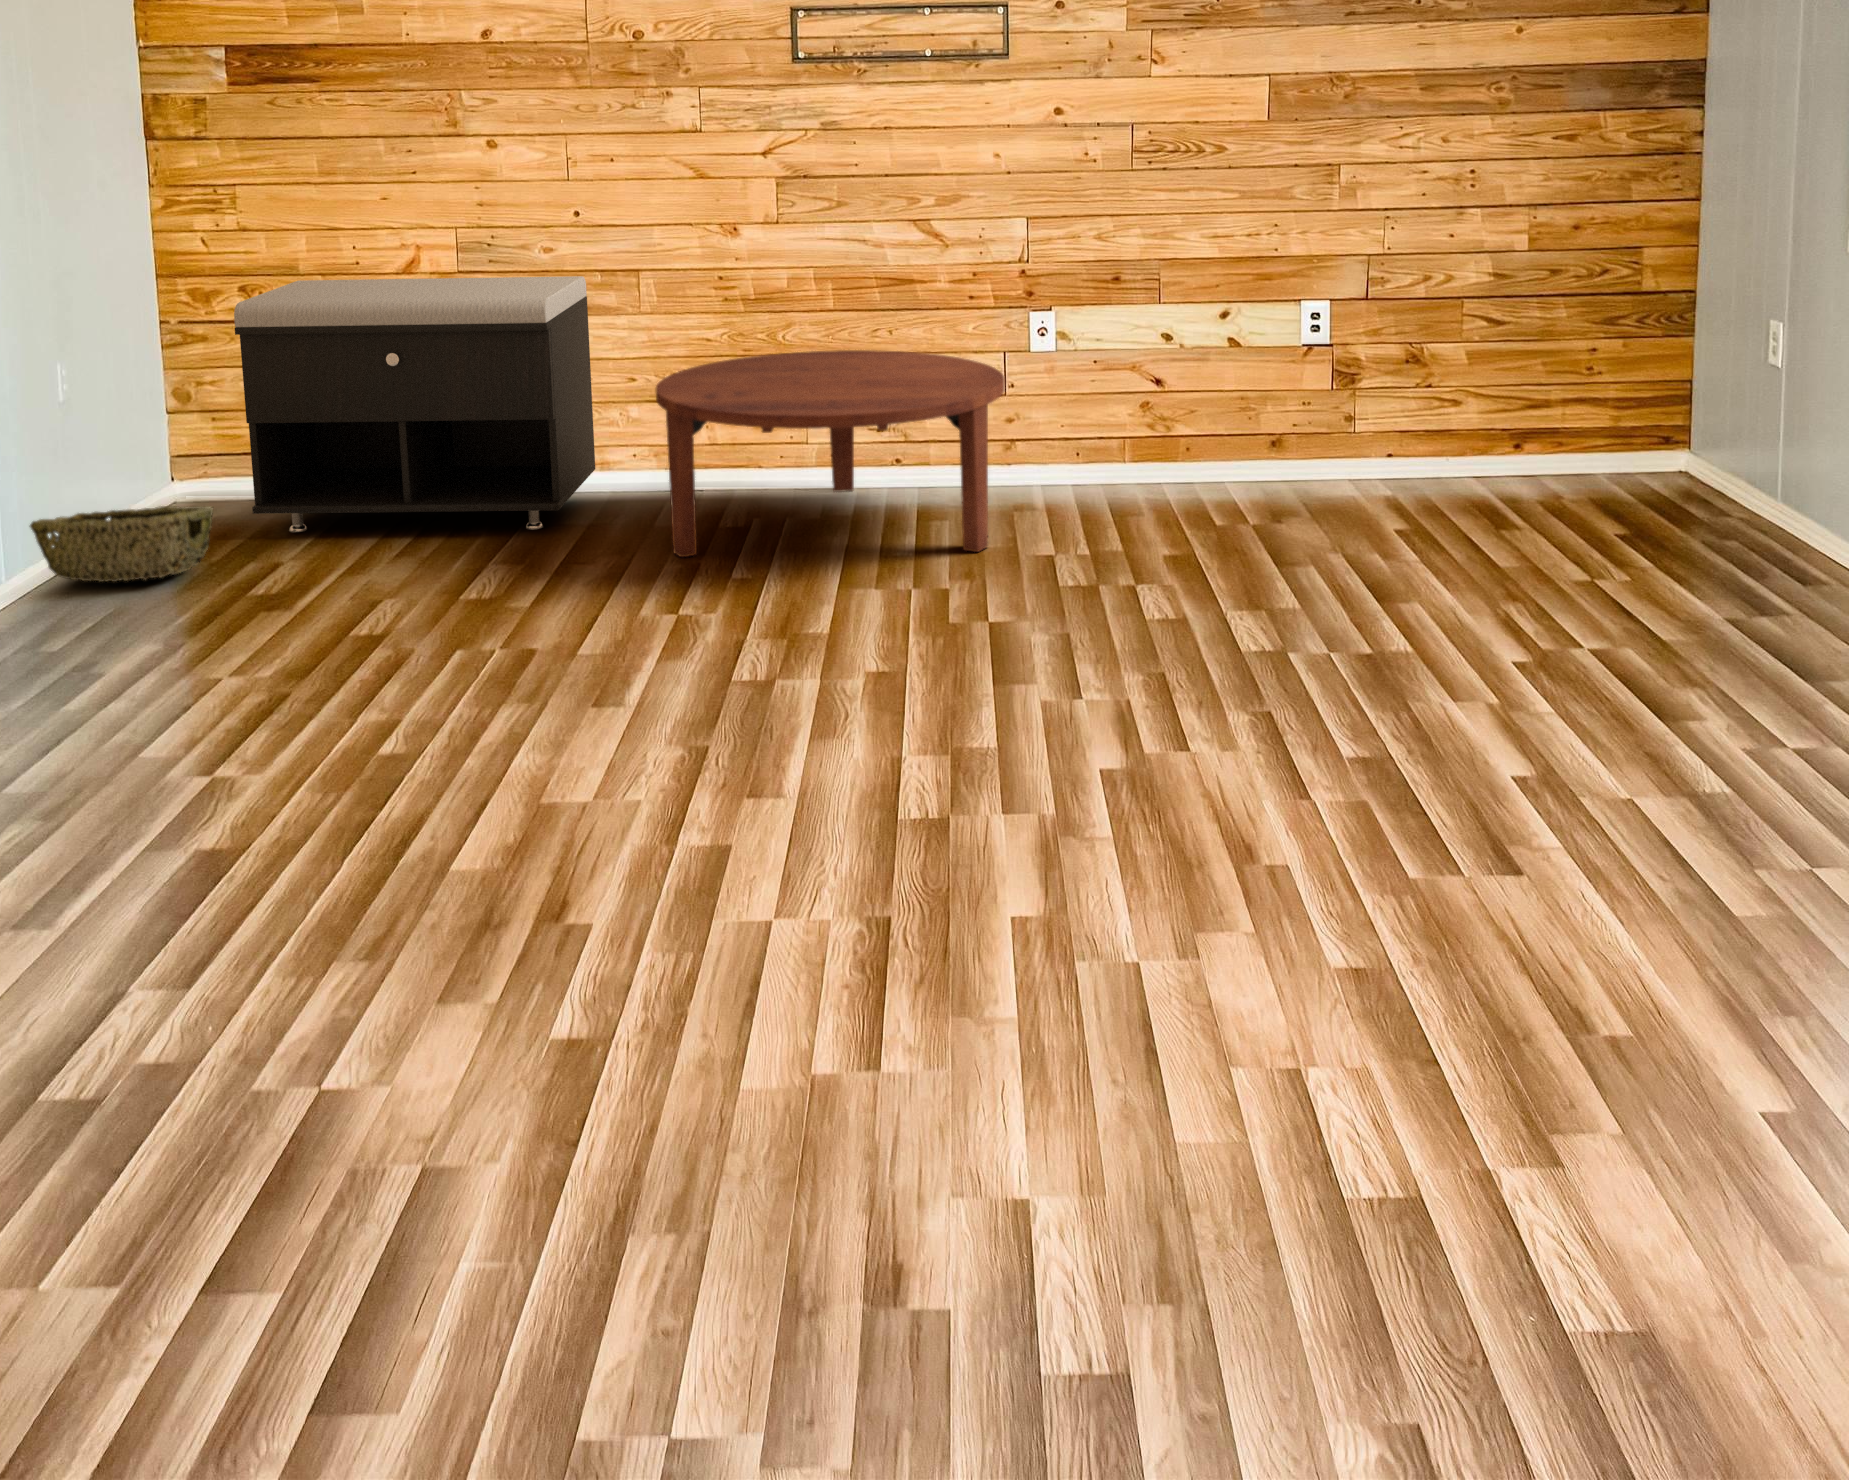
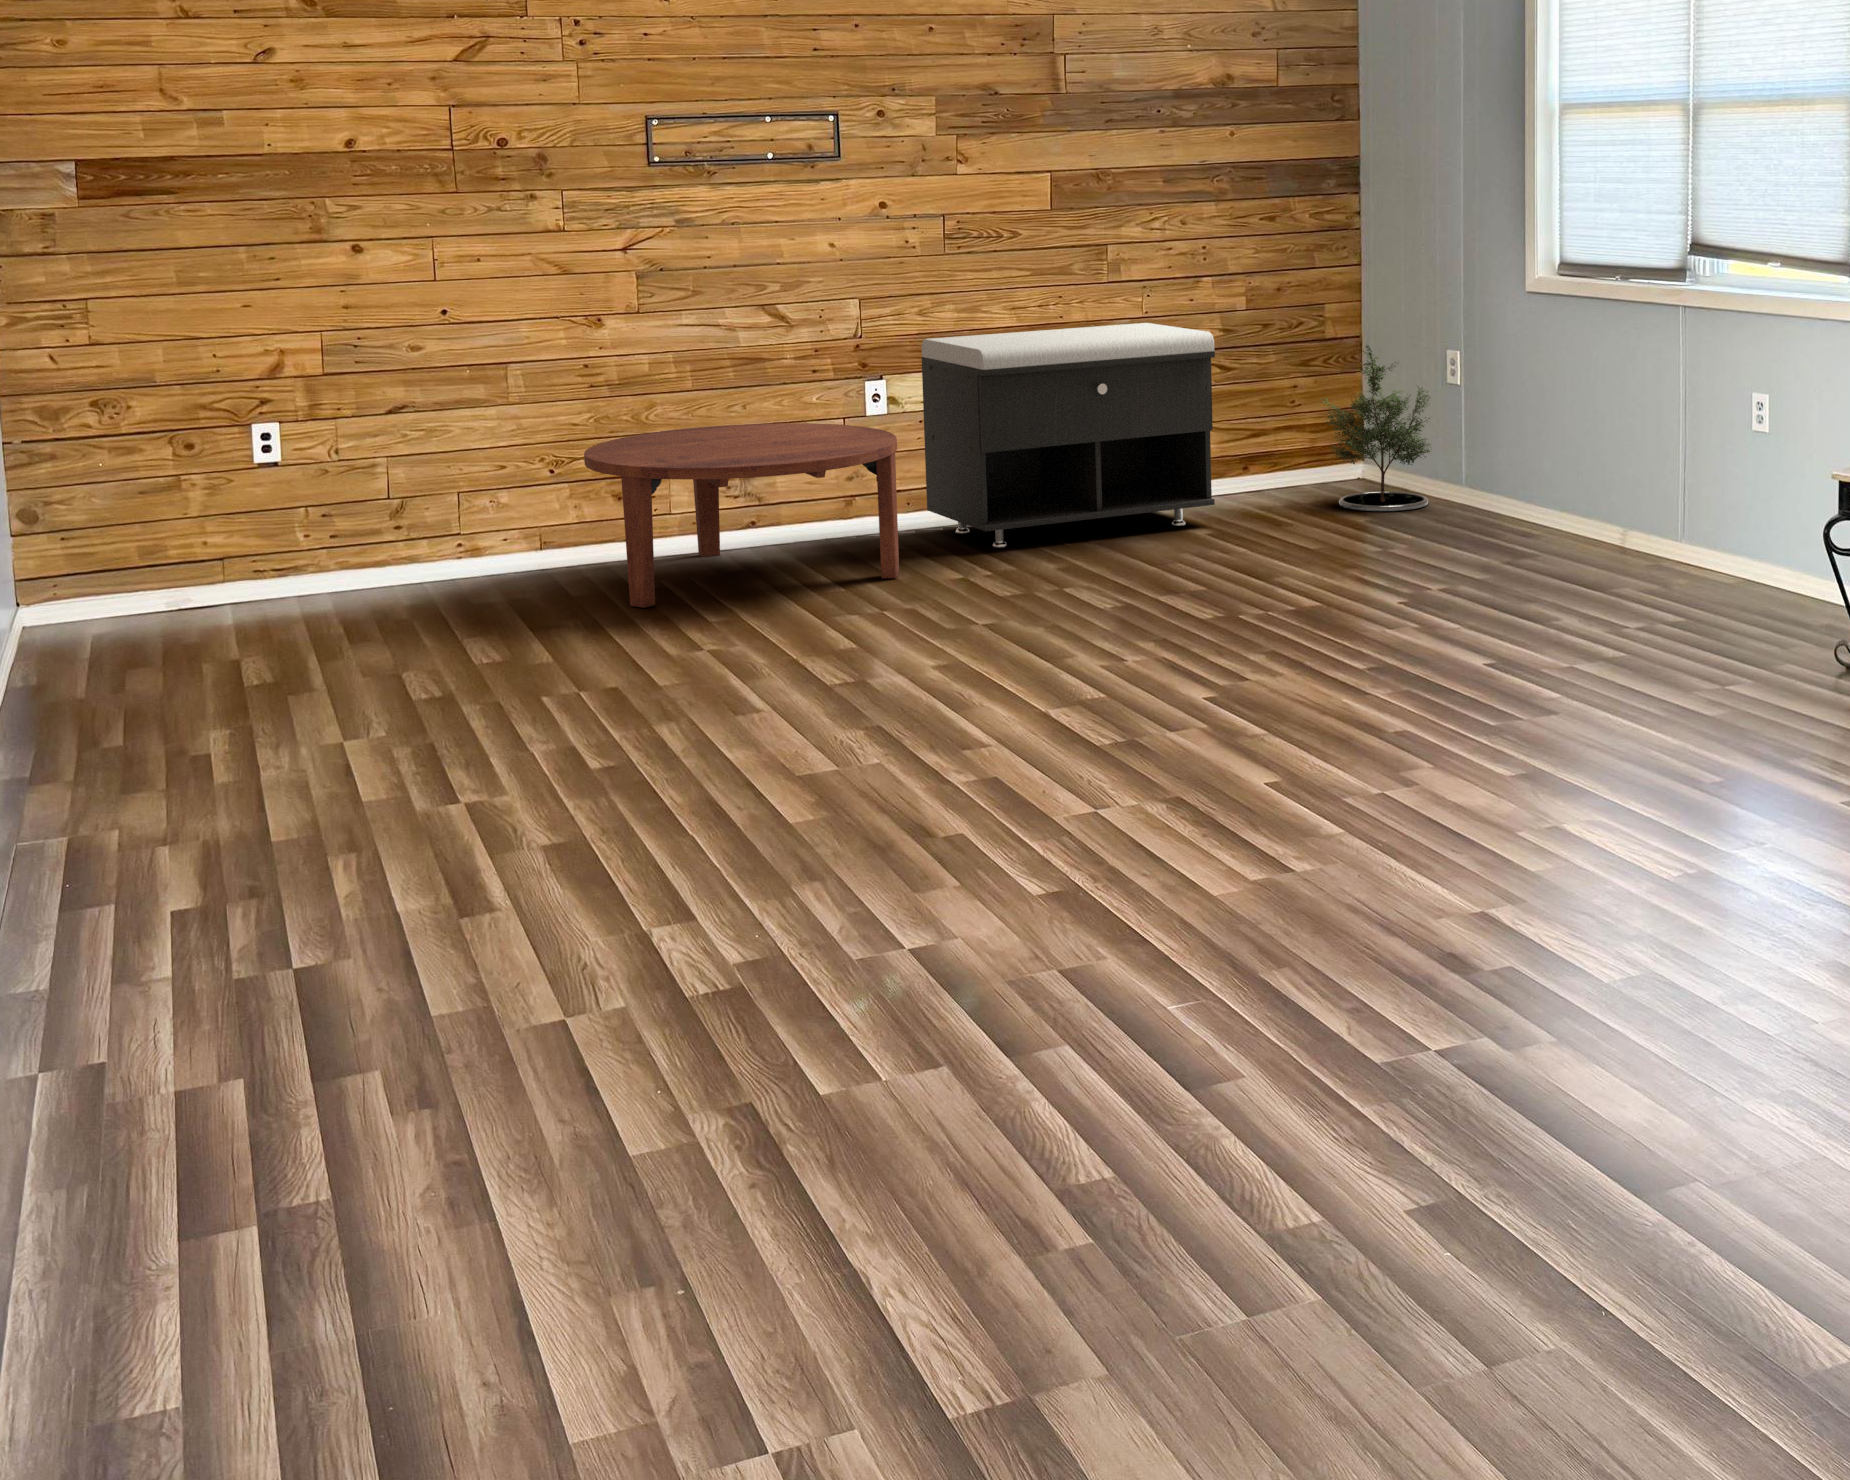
storage bench: present [234,276,595,532] -> present [922,323,1215,548]
potted tree: none [1591,306,1746,525] -> present [1318,345,1431,511]
woven basket: present [30,506,213,582] -> none [27,602,194,683]

